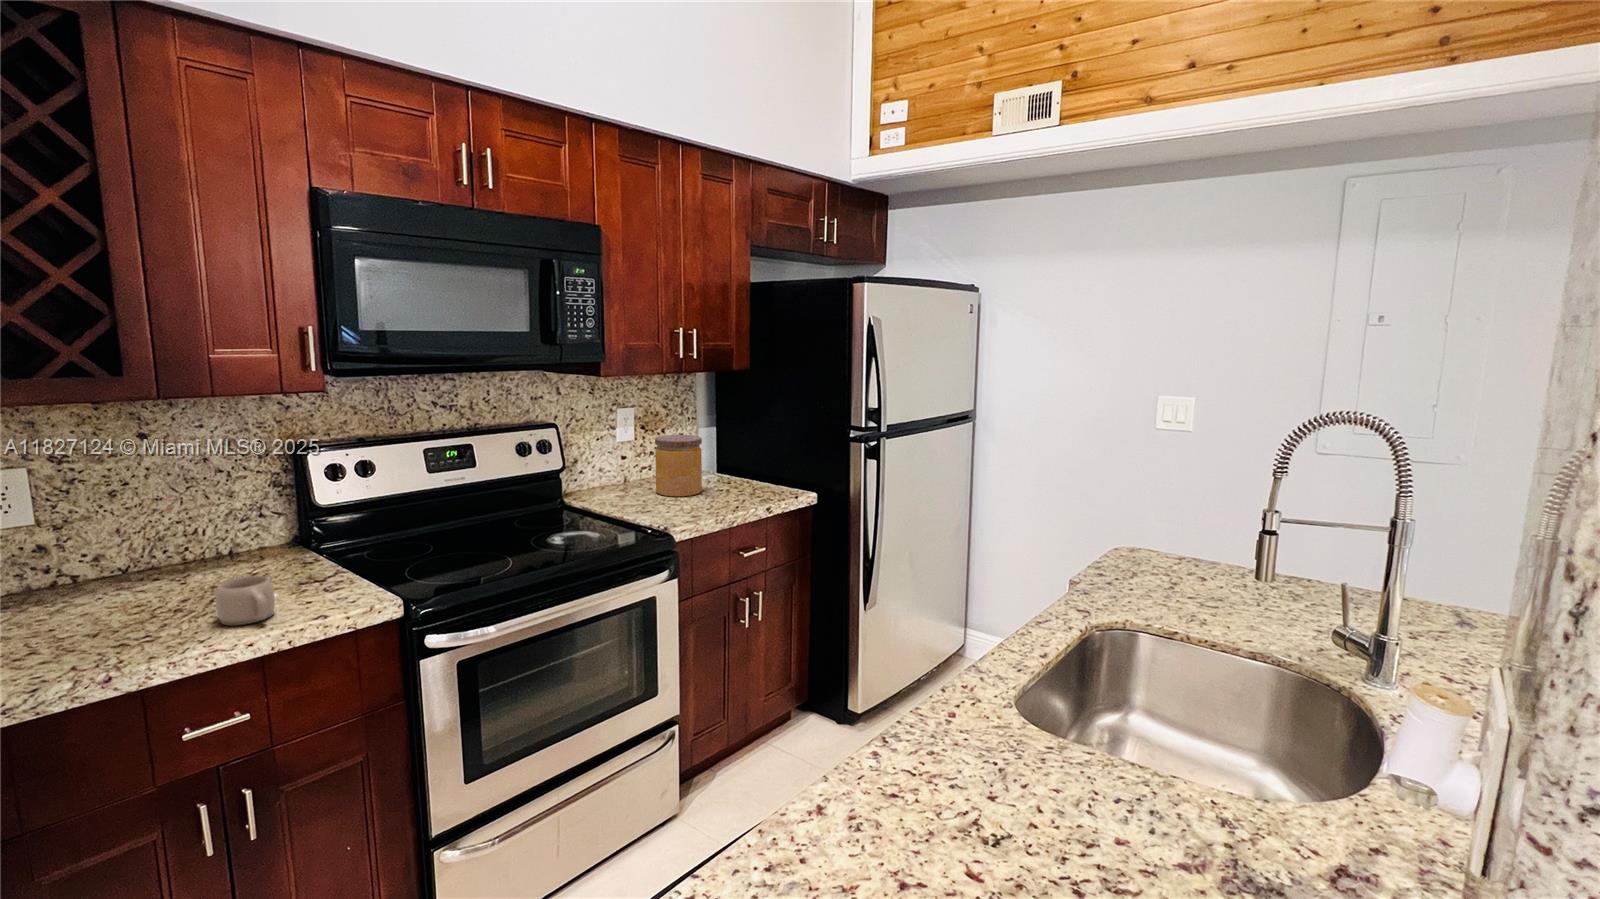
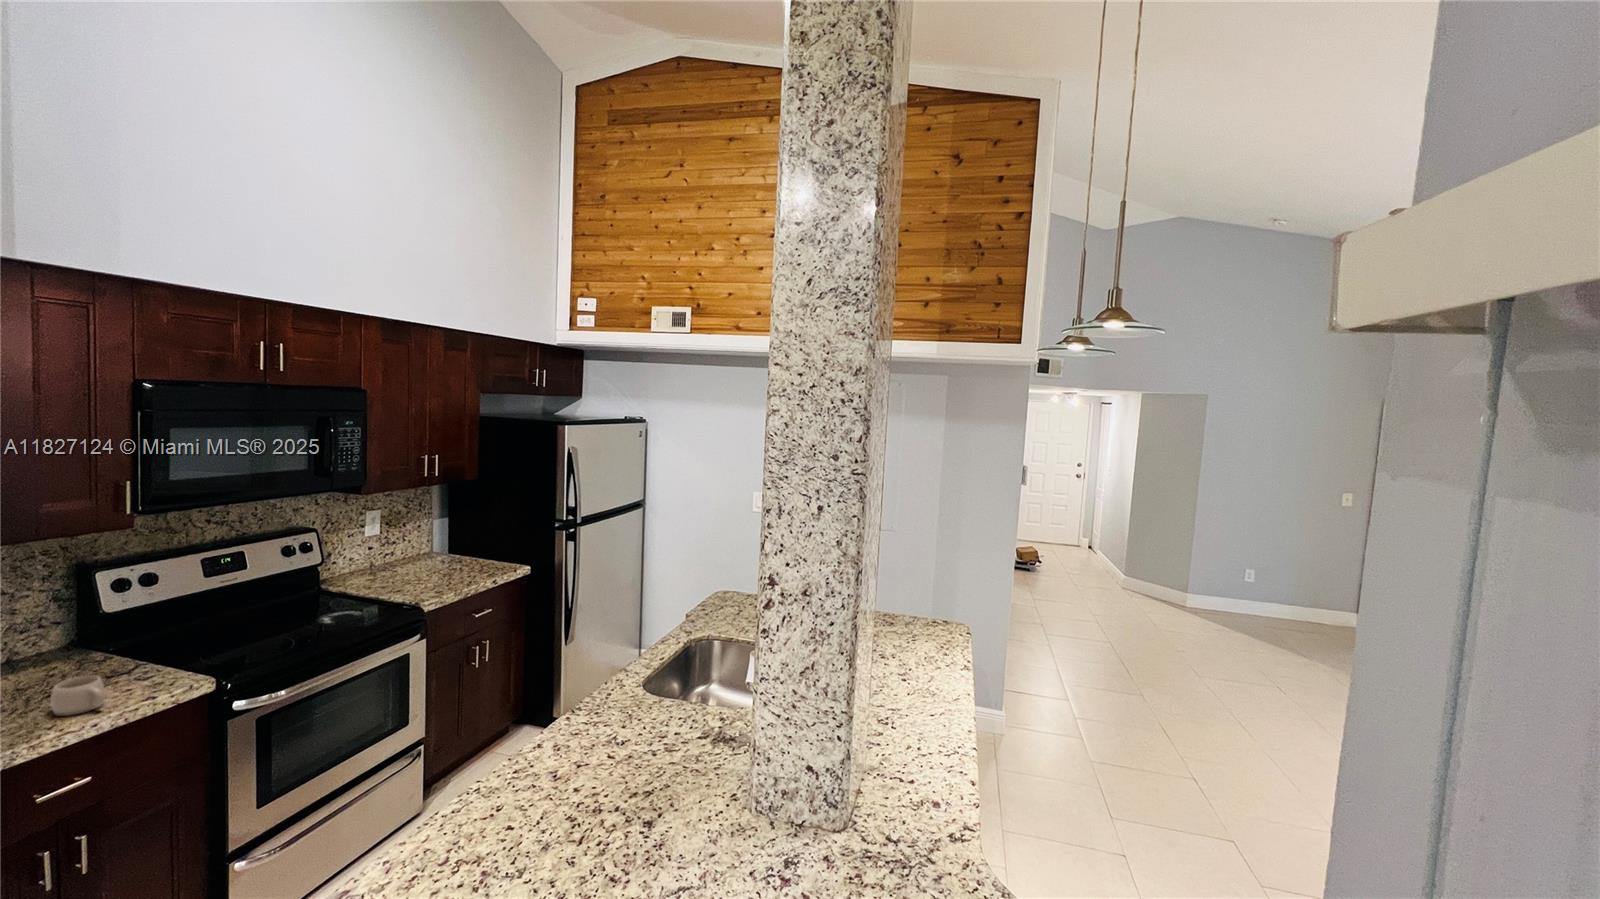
jar: present [655,435,702,496] -> none [400,528,440,577]

